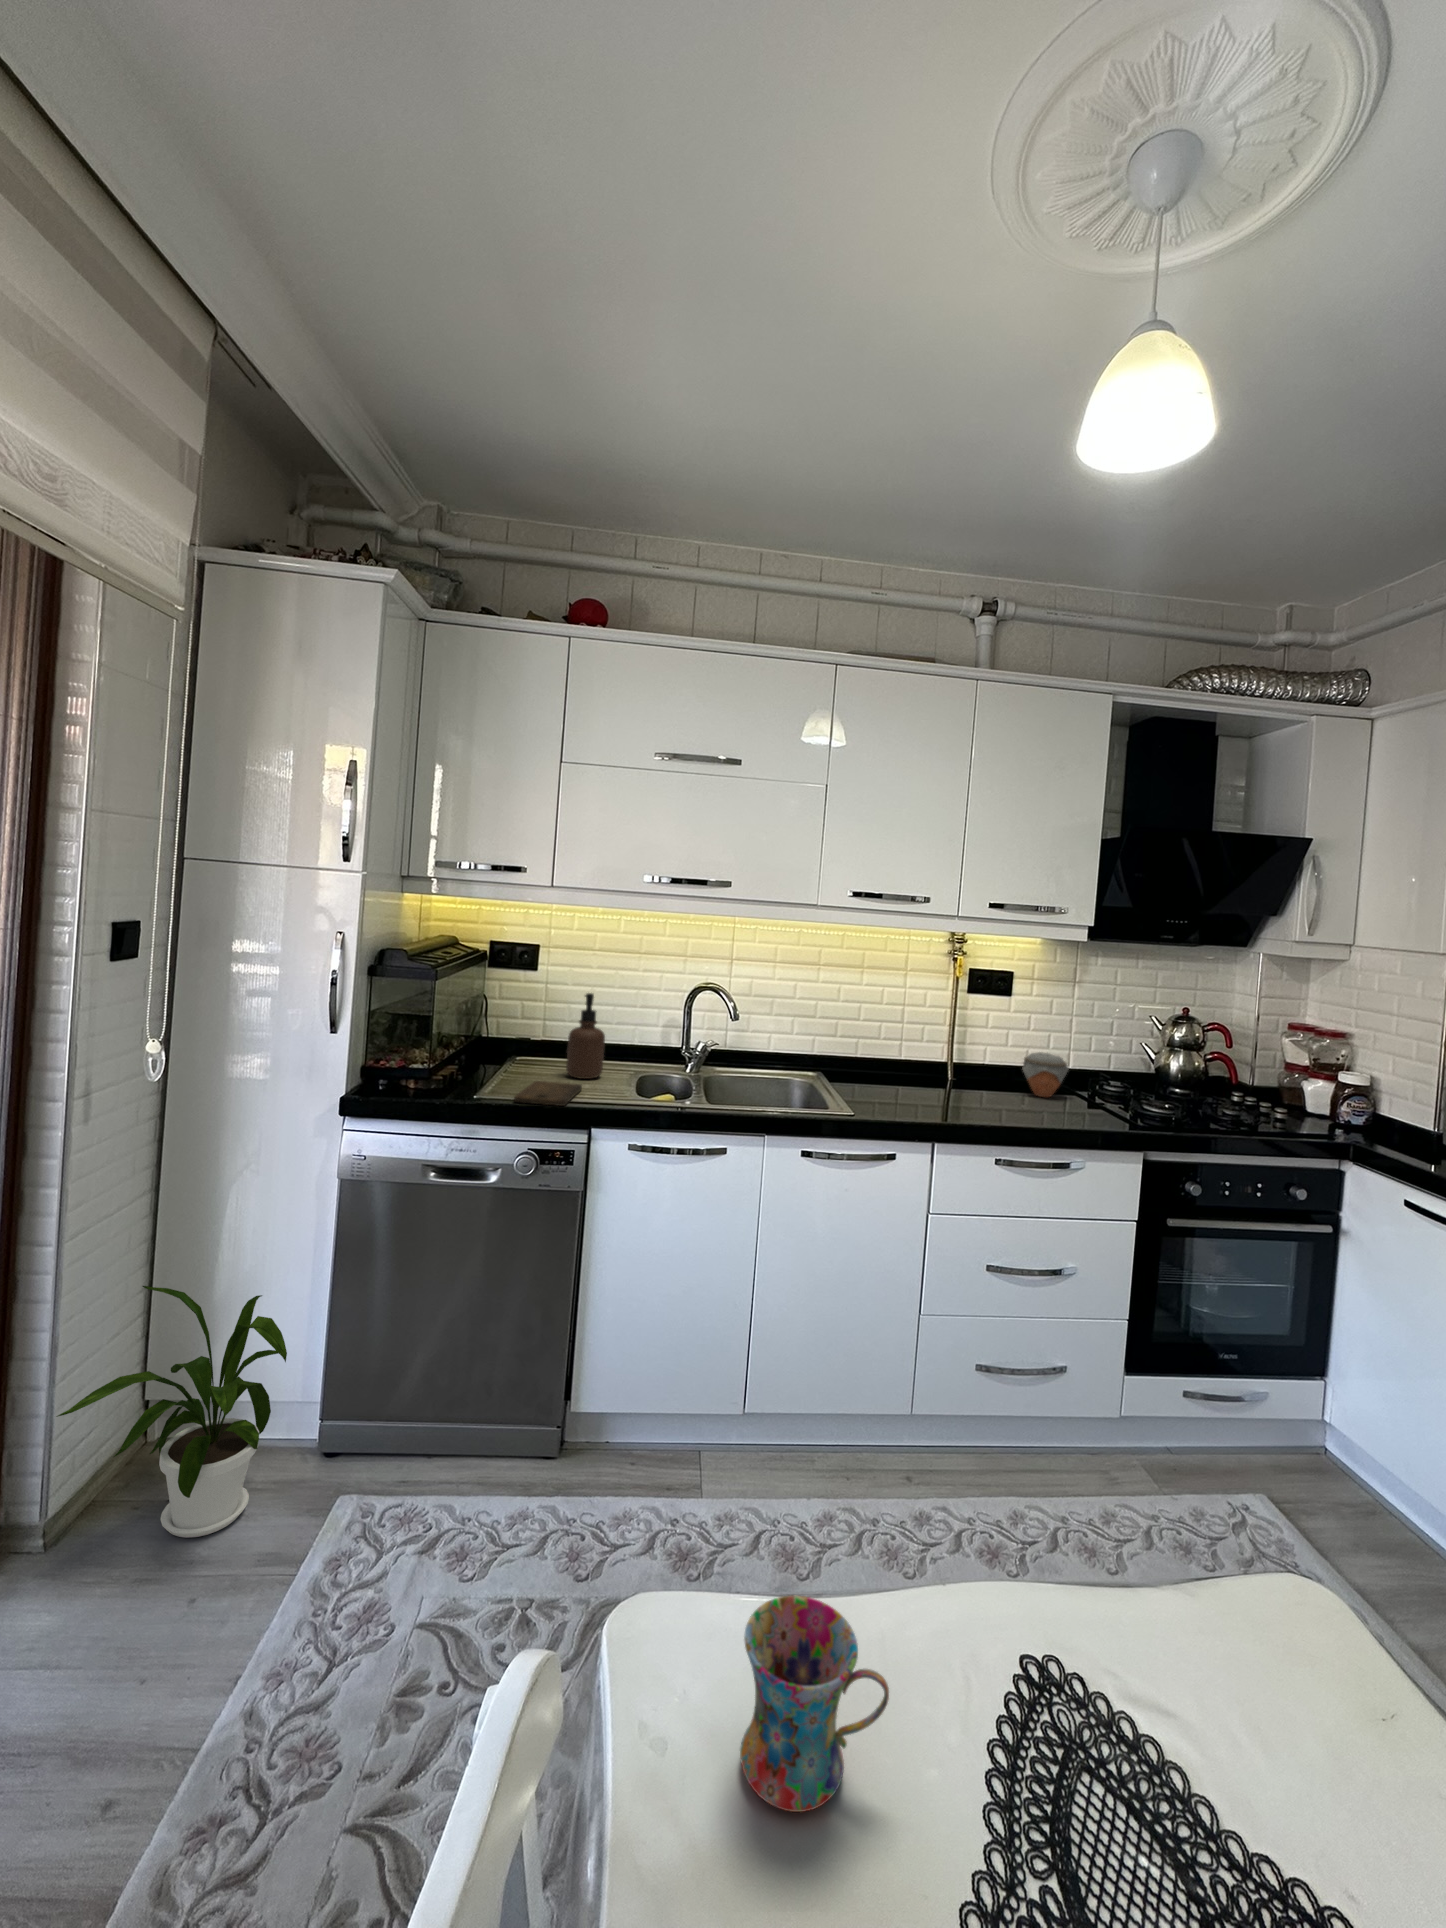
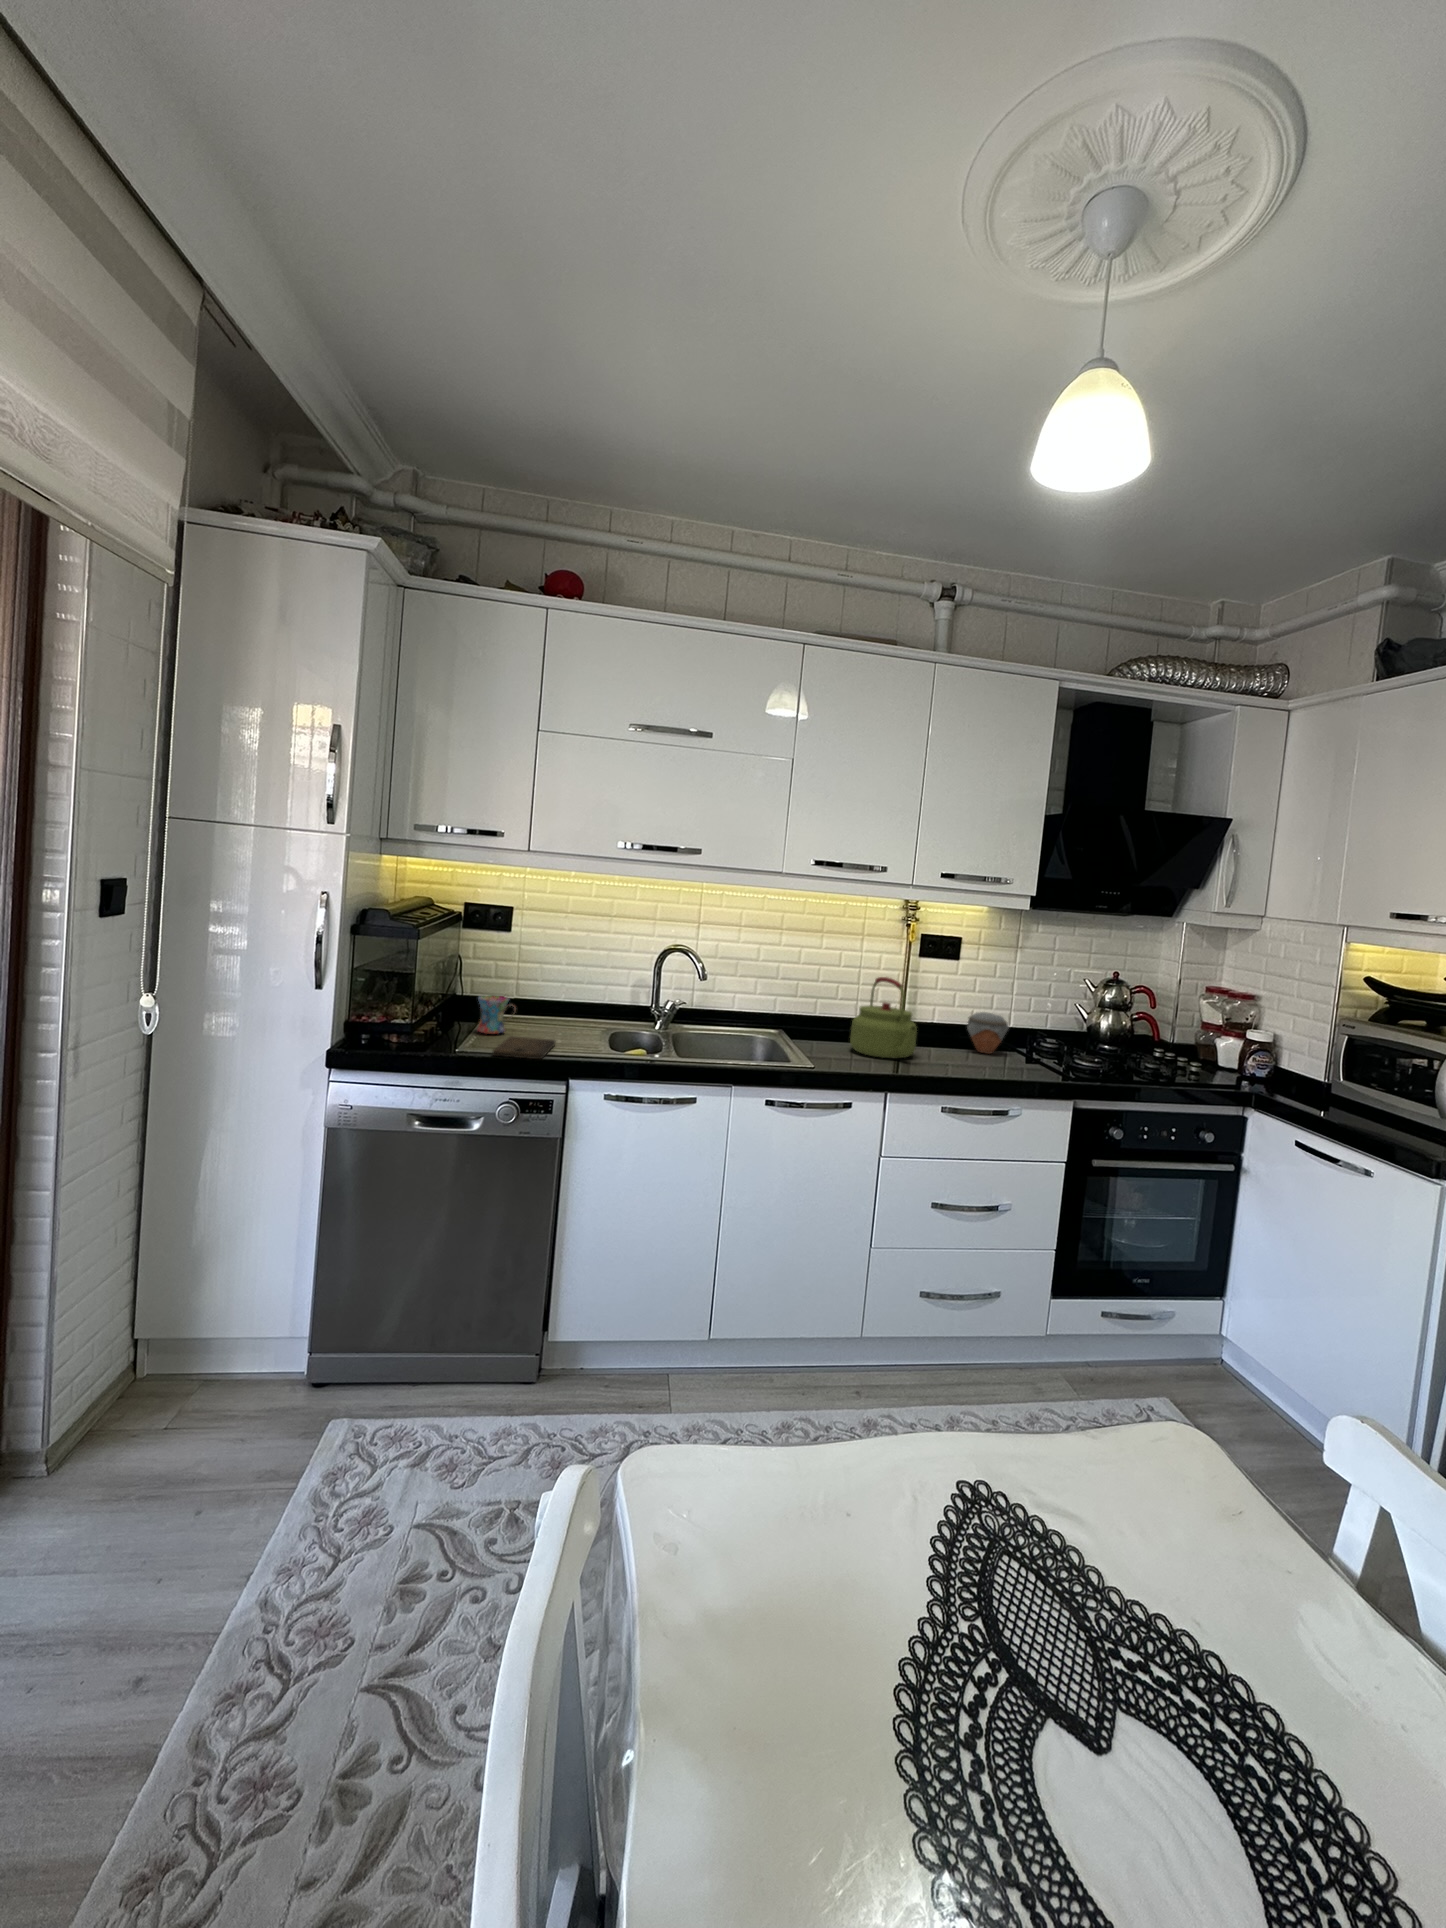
soap dispenser: present [566,993,605,1079] -> none [538,954,576,1035]
kettle: none [895,1015,967,1103] -> present [850,977,917,1058]
house plant: present [56,1286,287,1538] -> none [61,1228,281,1459]
mug: present [740,1595,889,1812] -> present [477,996,516,1034]

